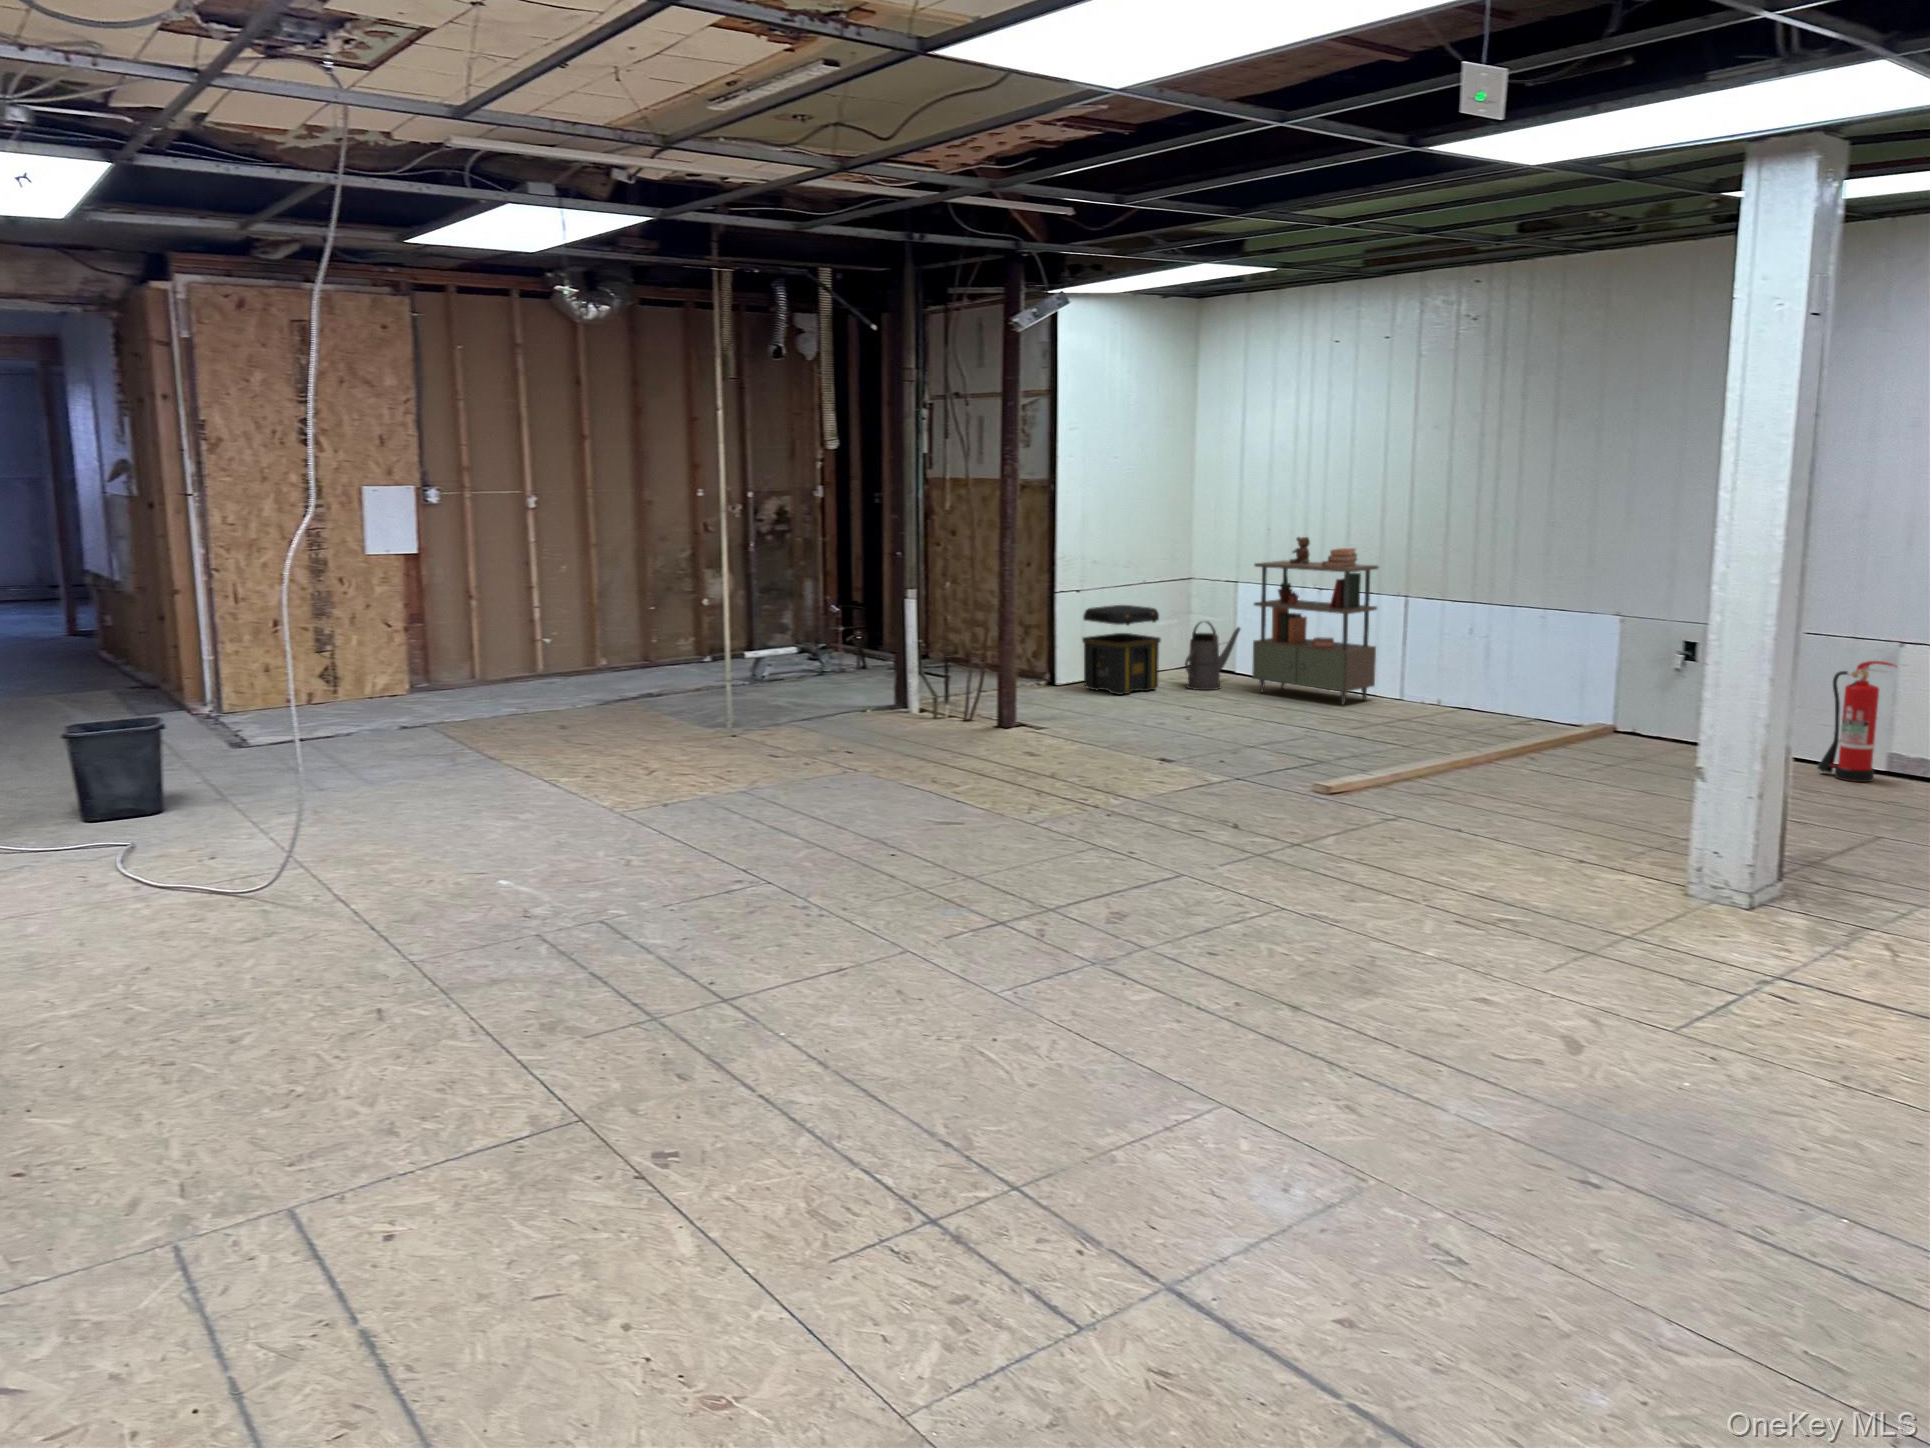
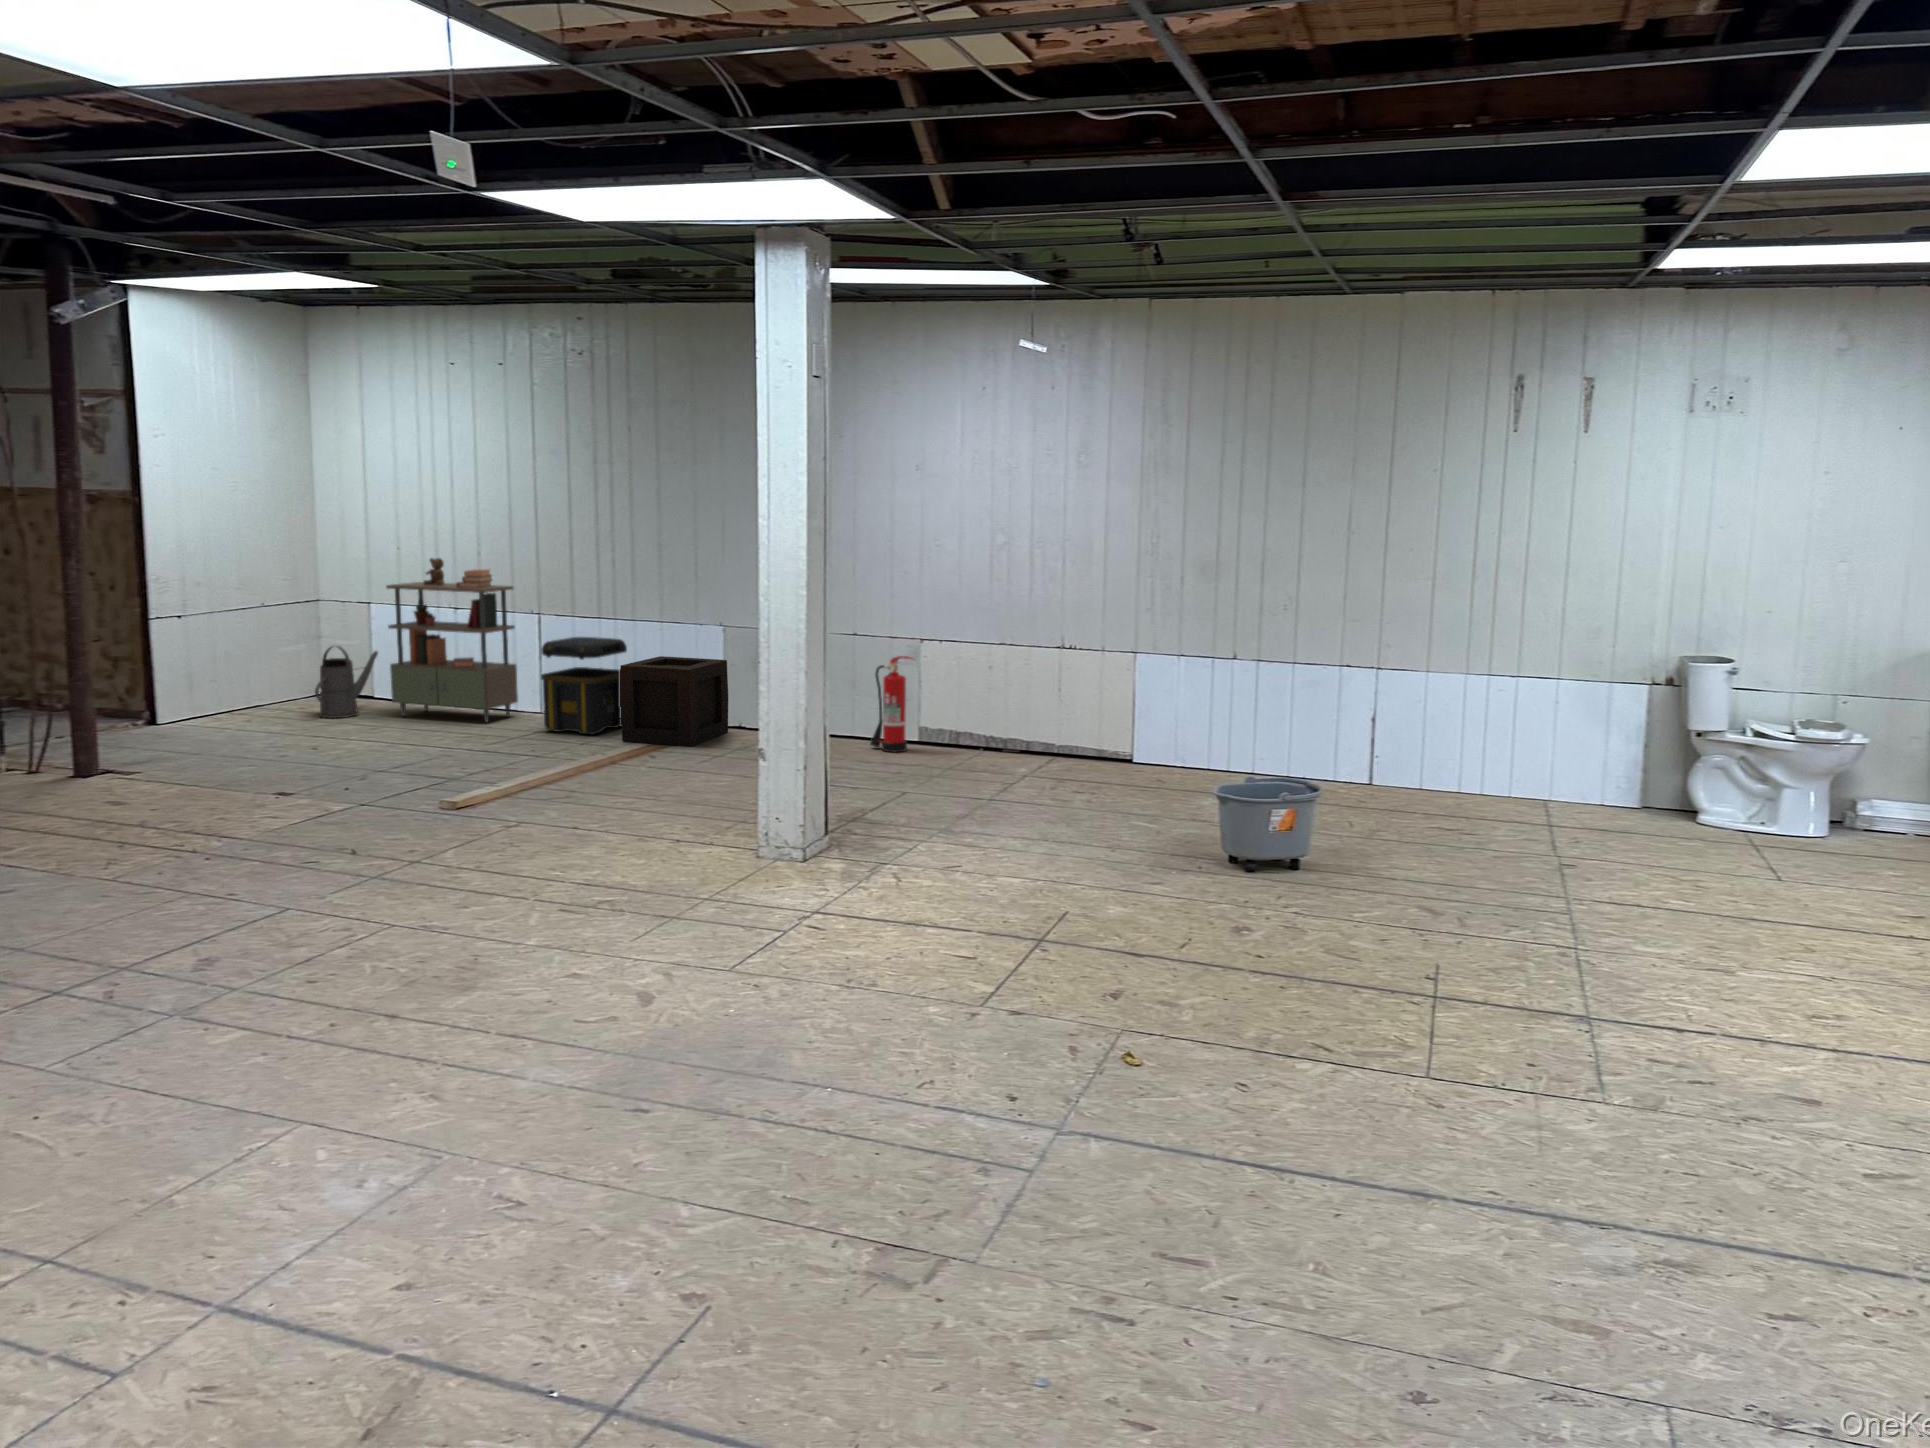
toolbox: present [1082,605,1161,695] -> present [541,637,627,734]
wooden crate: none [1492,646,1623,750] -> present [620,656,728,746]

